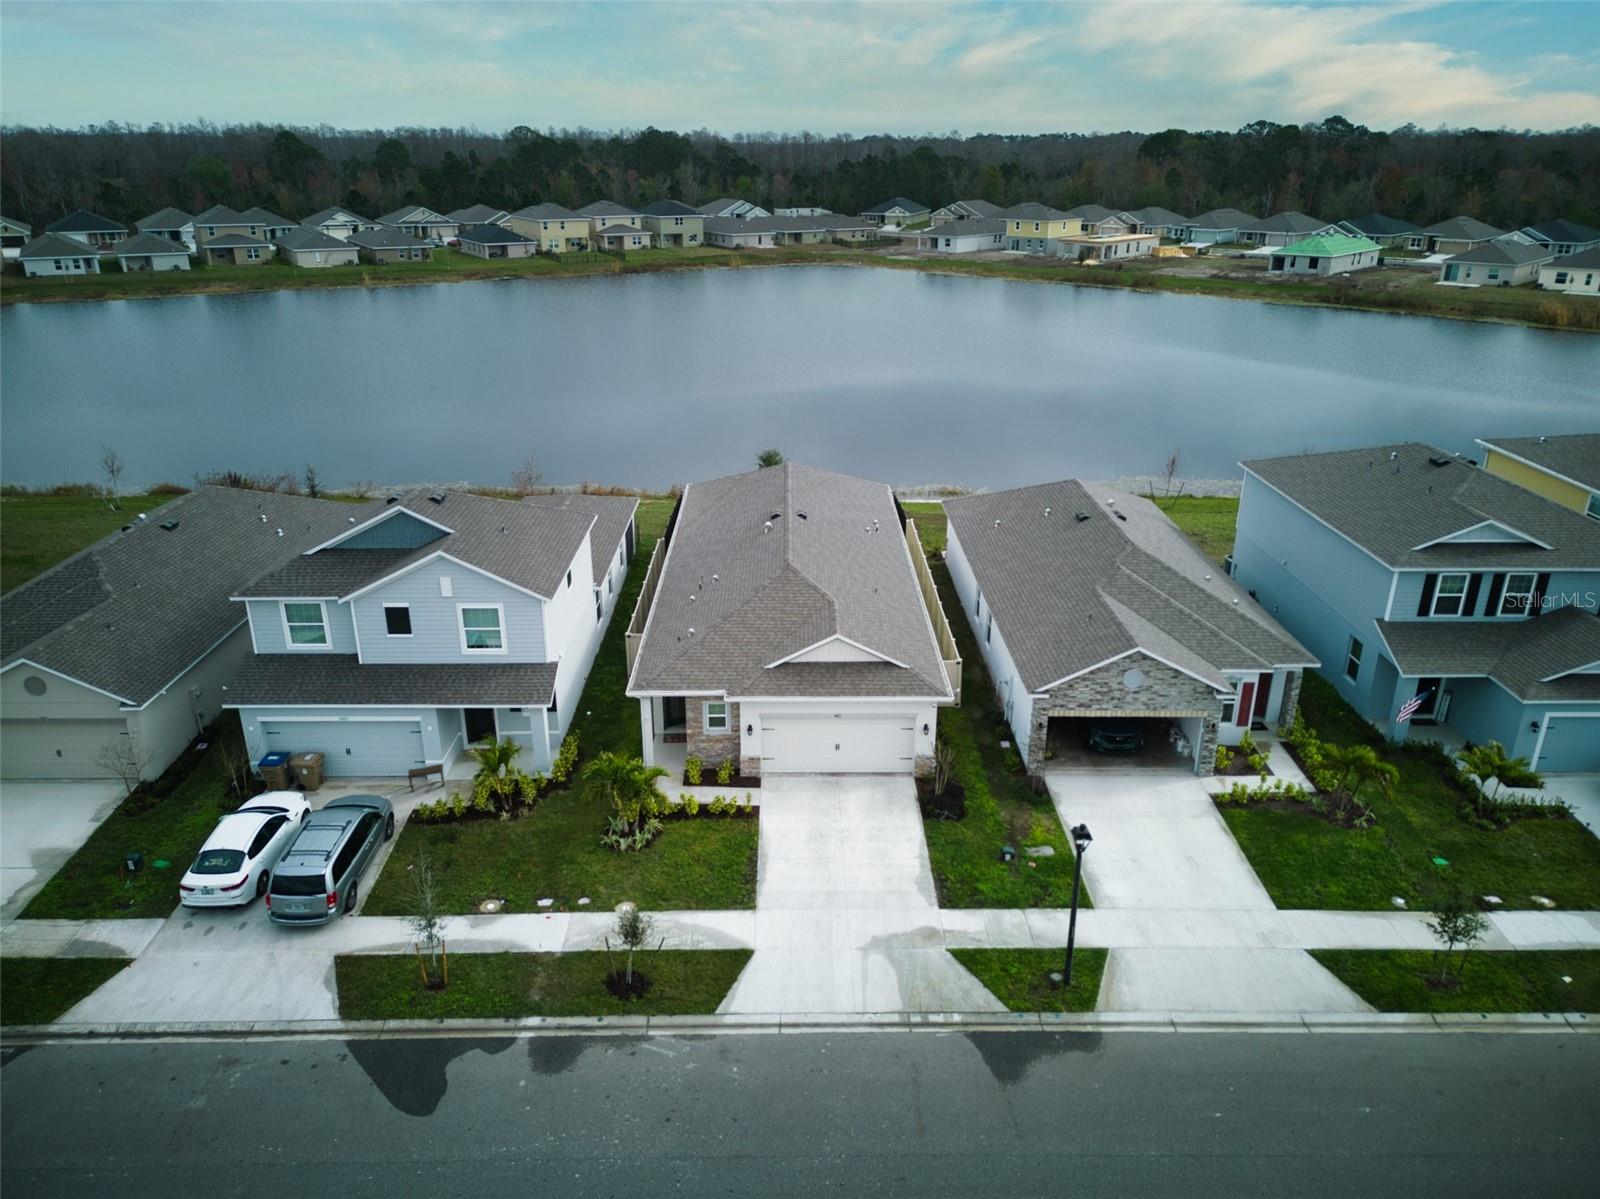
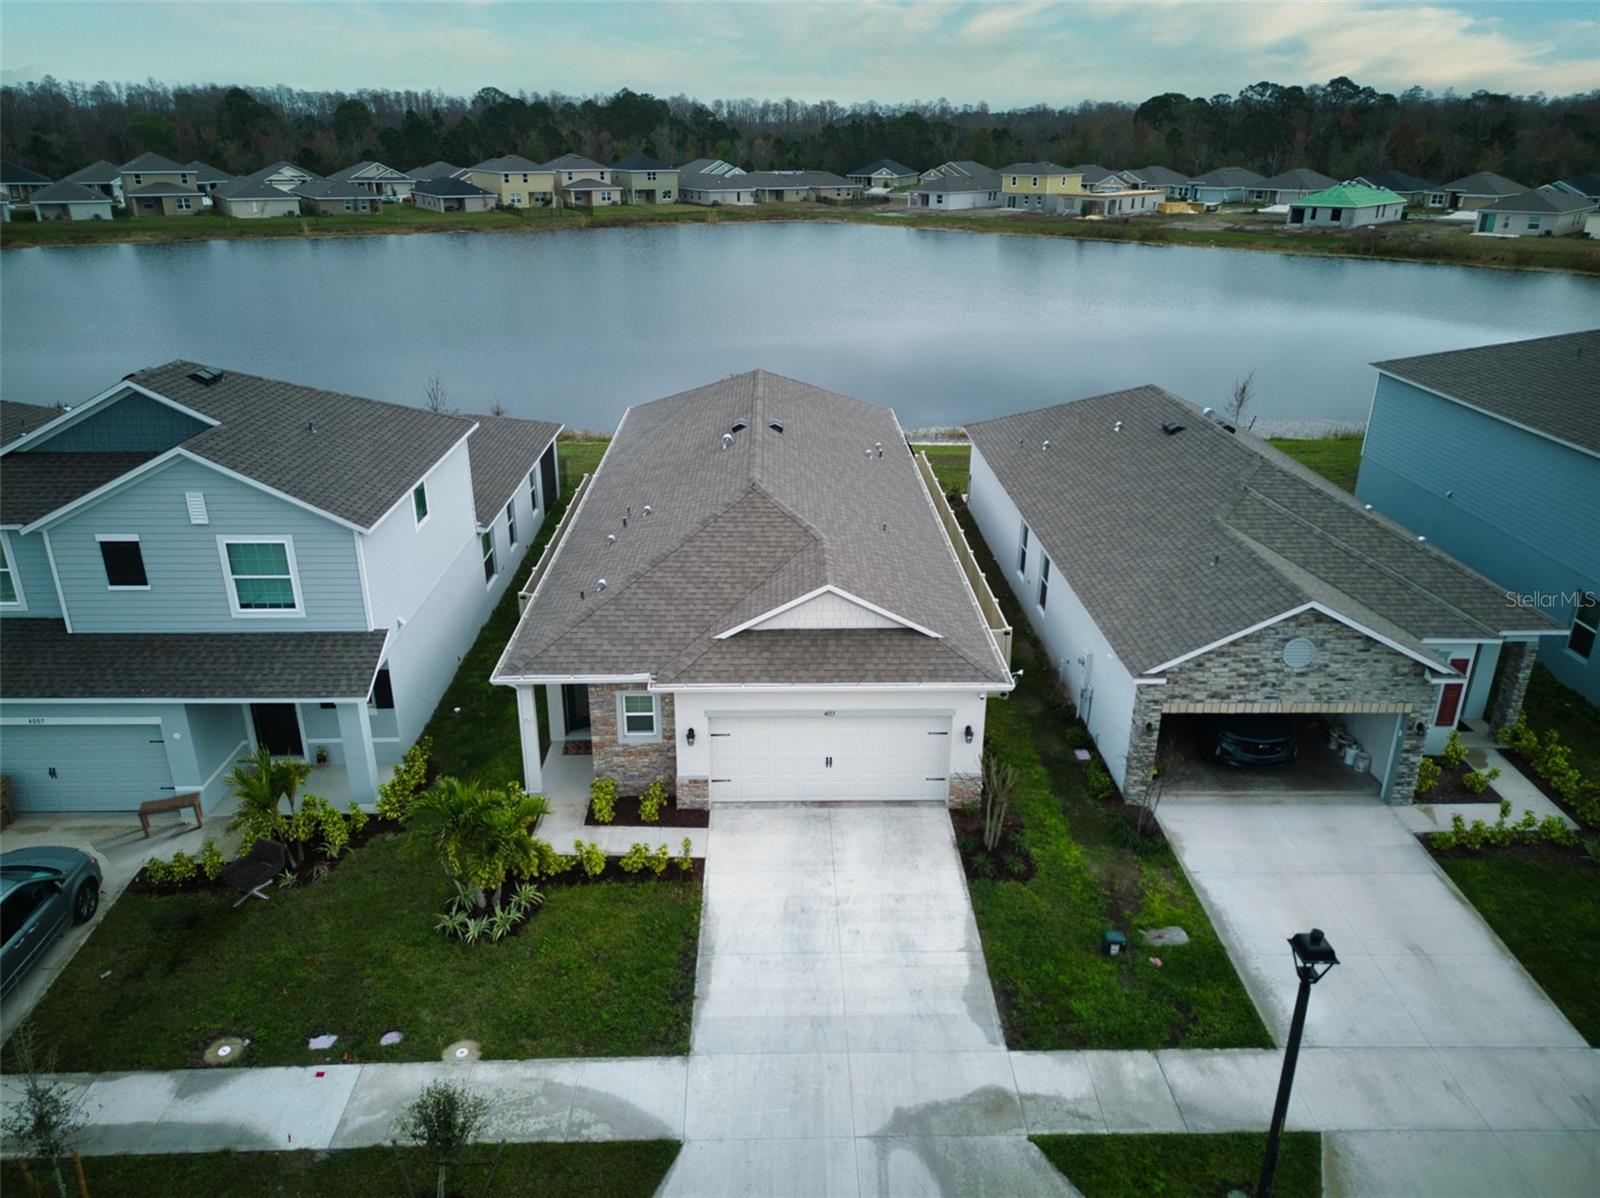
lounge chair: present [931,781,966,814] -> present [220,837,285,904]

